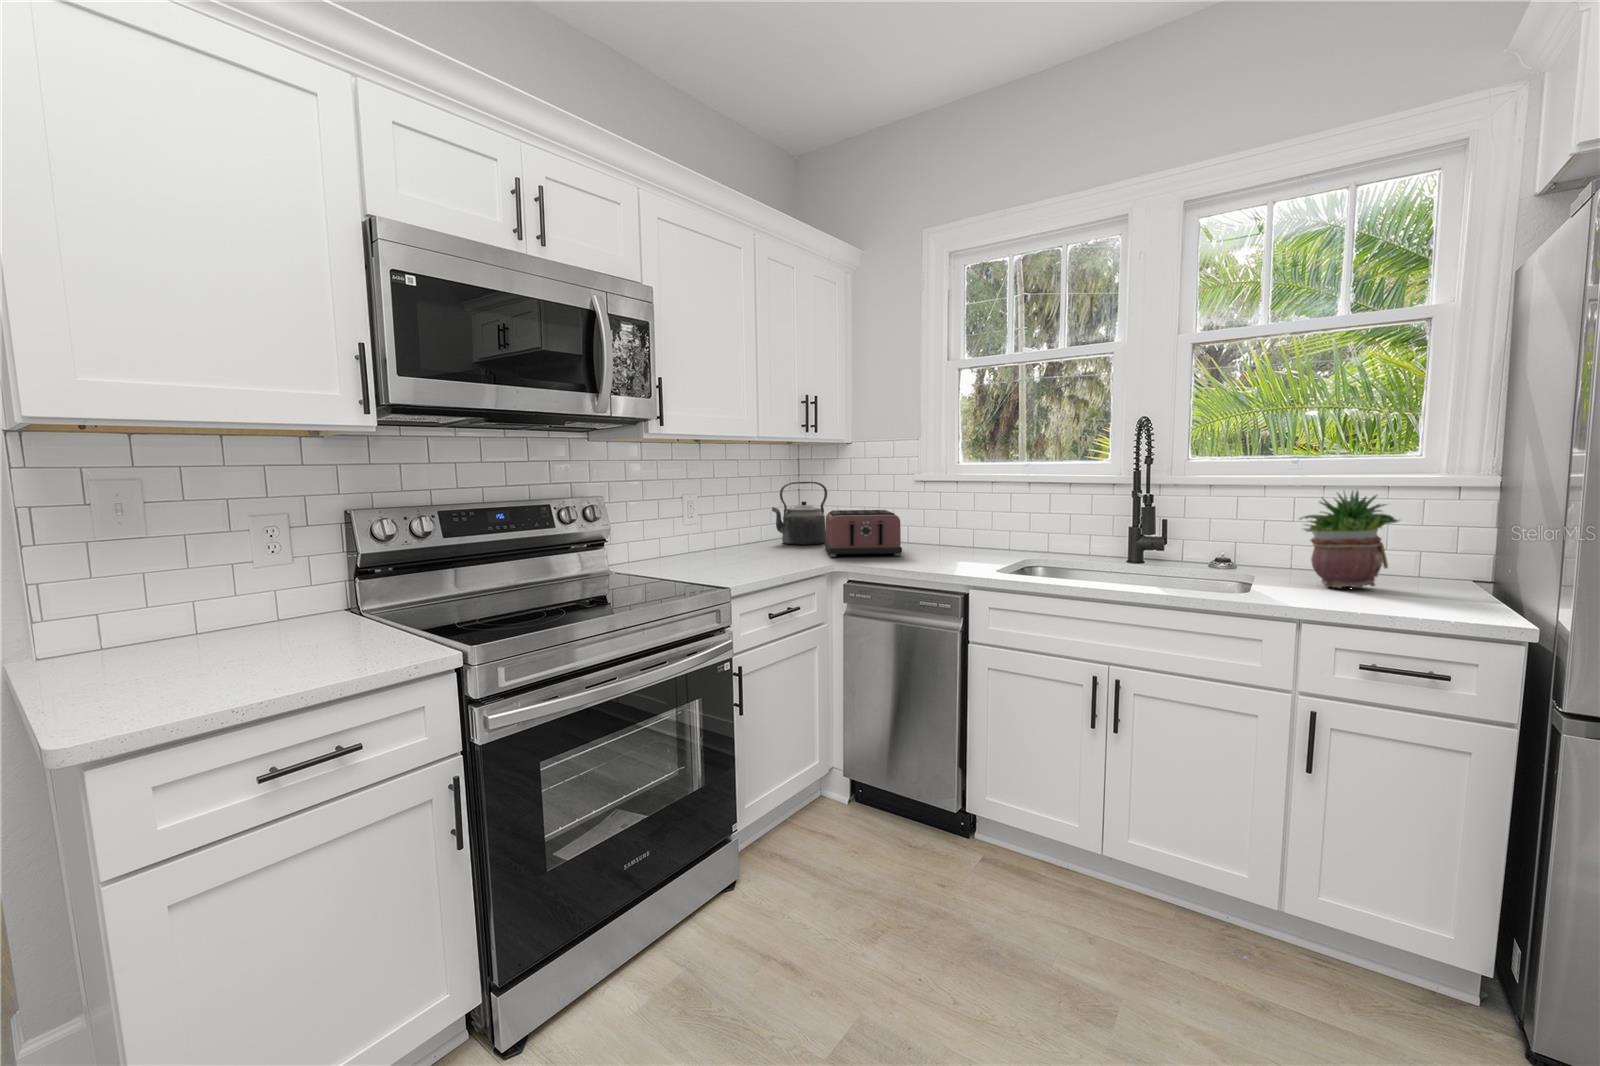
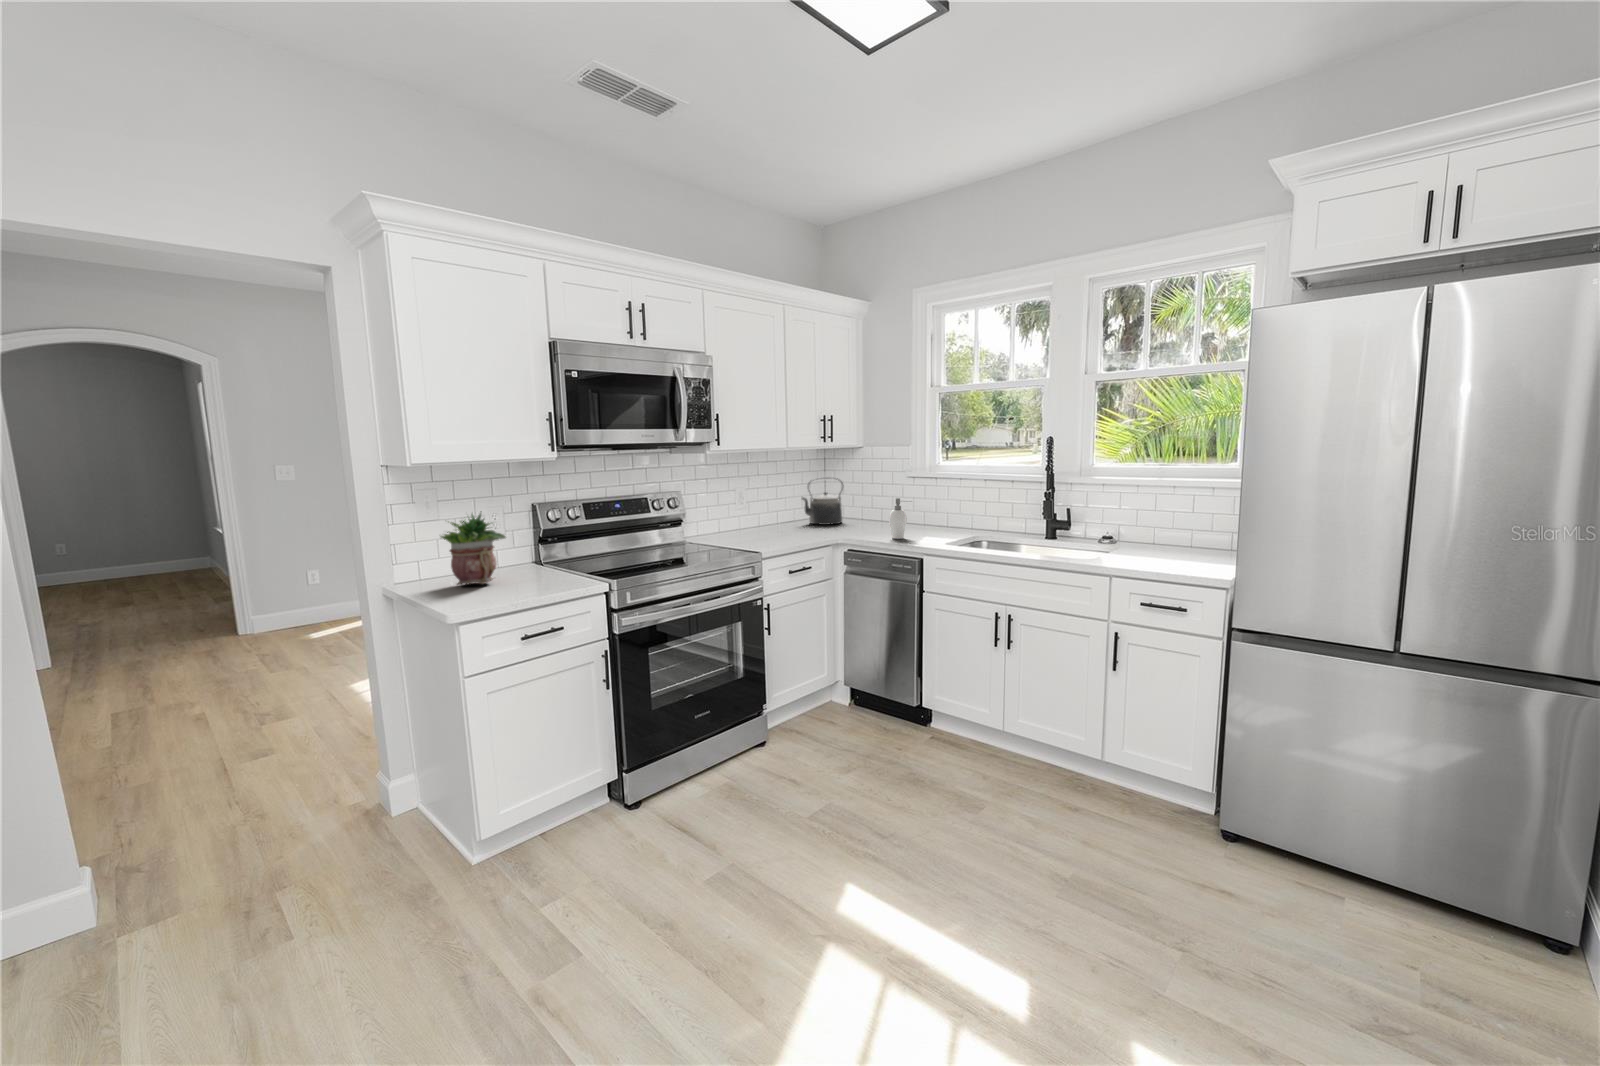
potted plant: present [1300,491,1399,588] -> present [441,513,506,585]
soap dispenser: none [906,506,940,564] -> present [889,498,907,539]
toaster: present [825,510,902,557] -> none [837,499,890,534]

